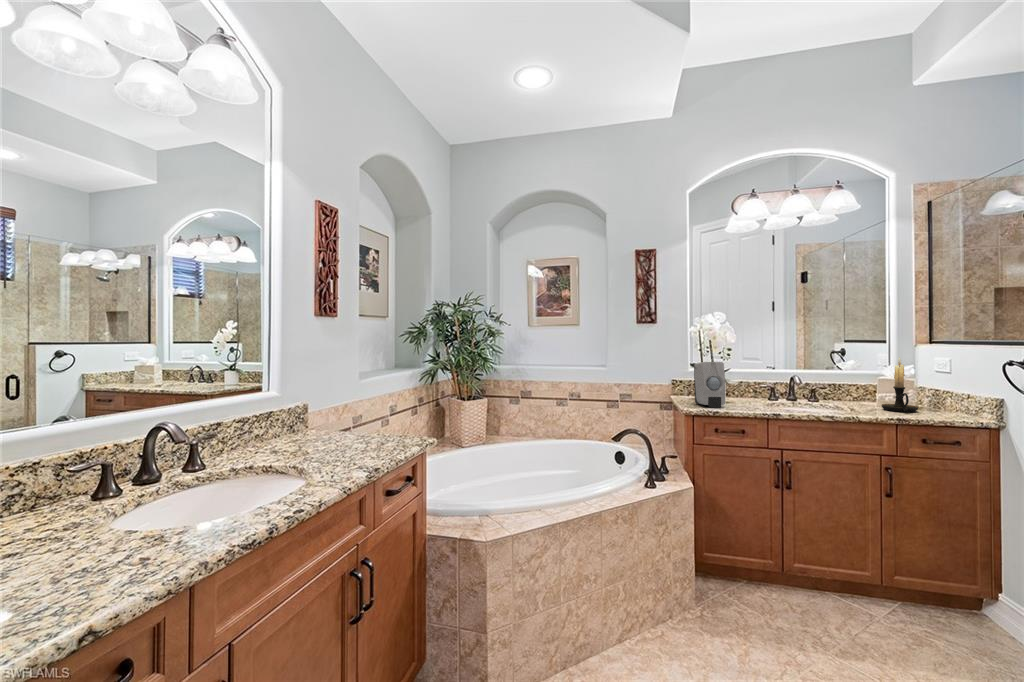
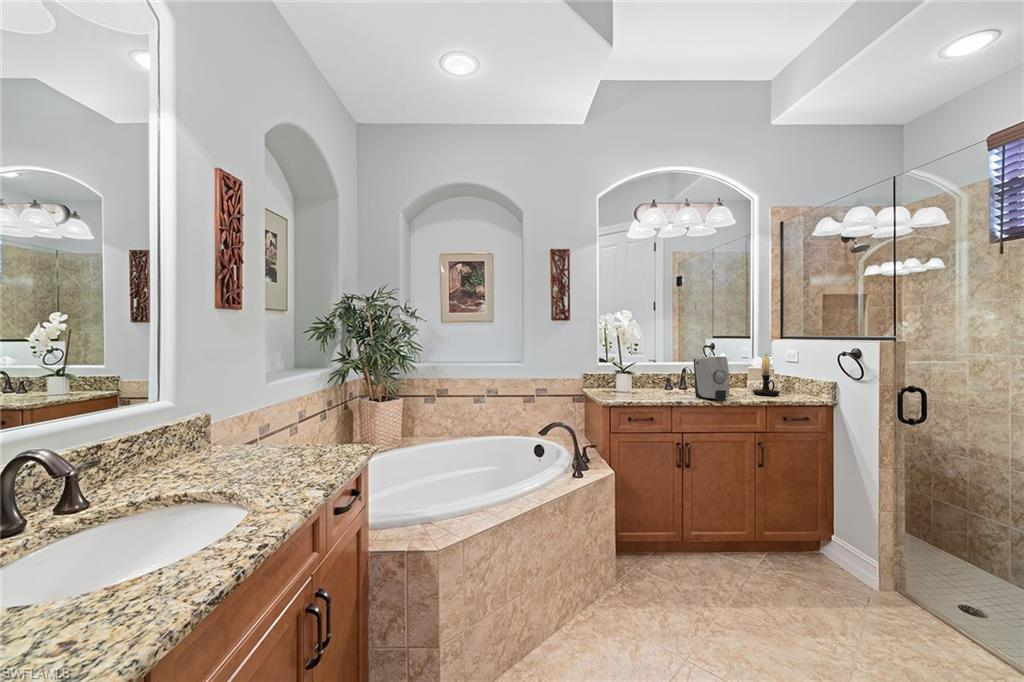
soap dispenser: present [694,362,725,407] -> present [694,357,730,401]

